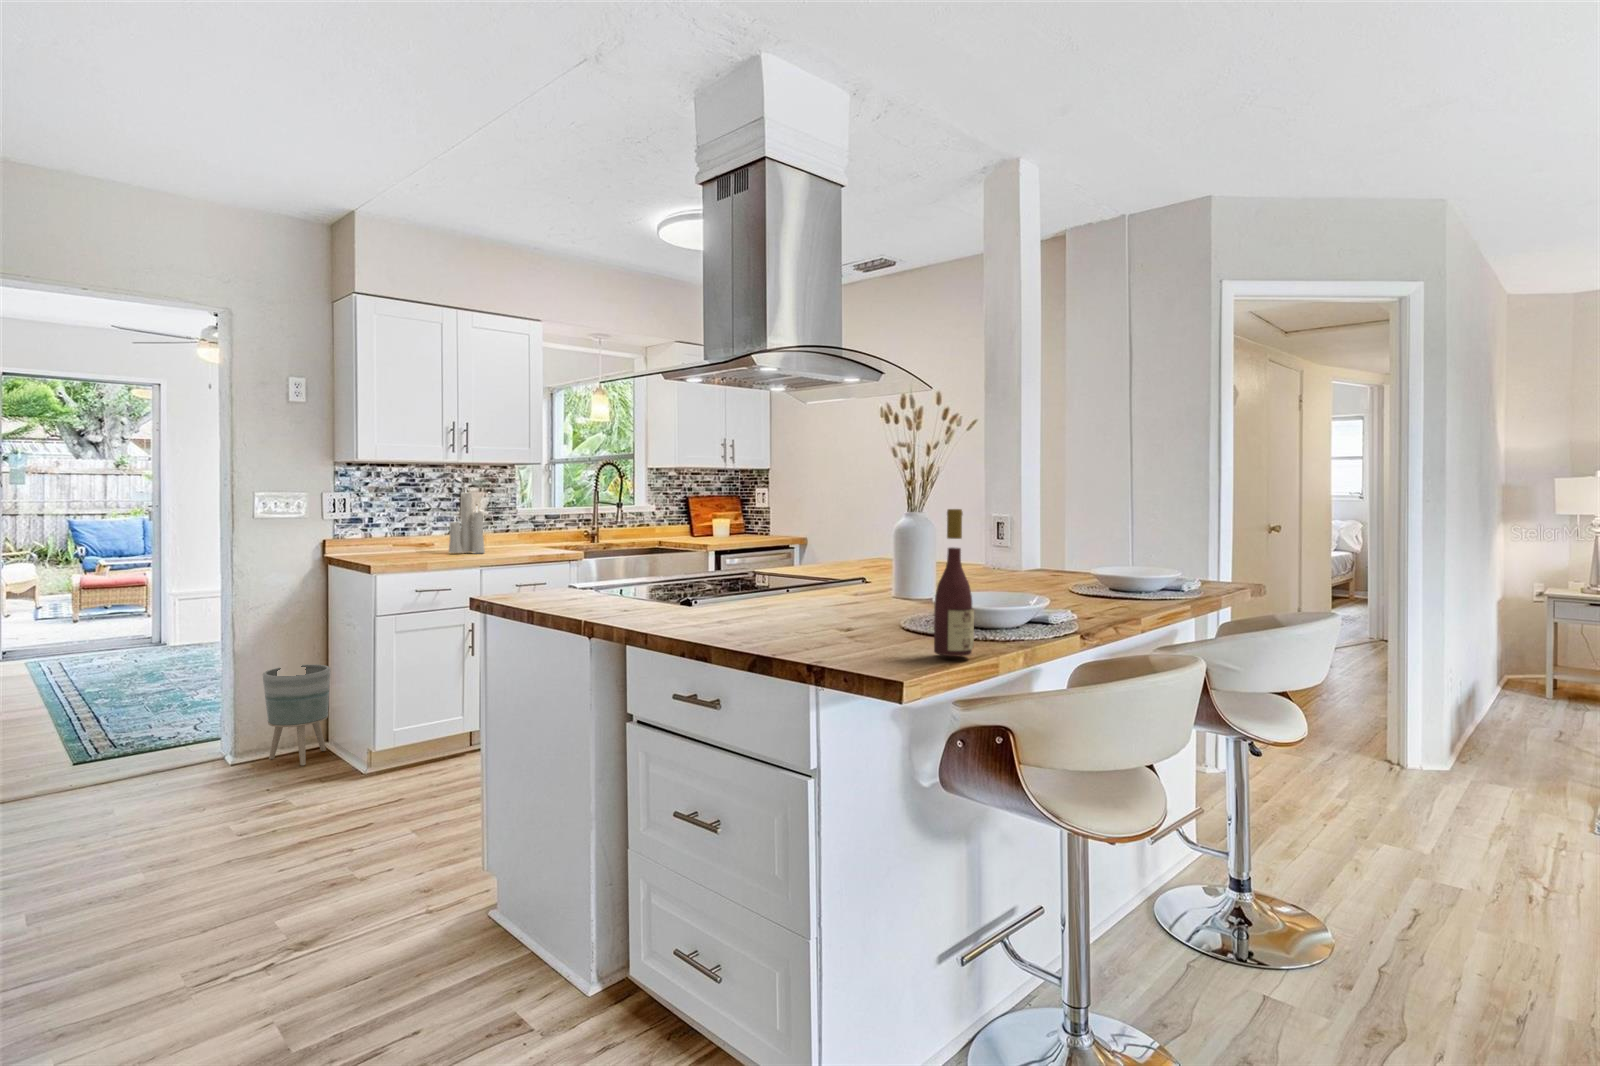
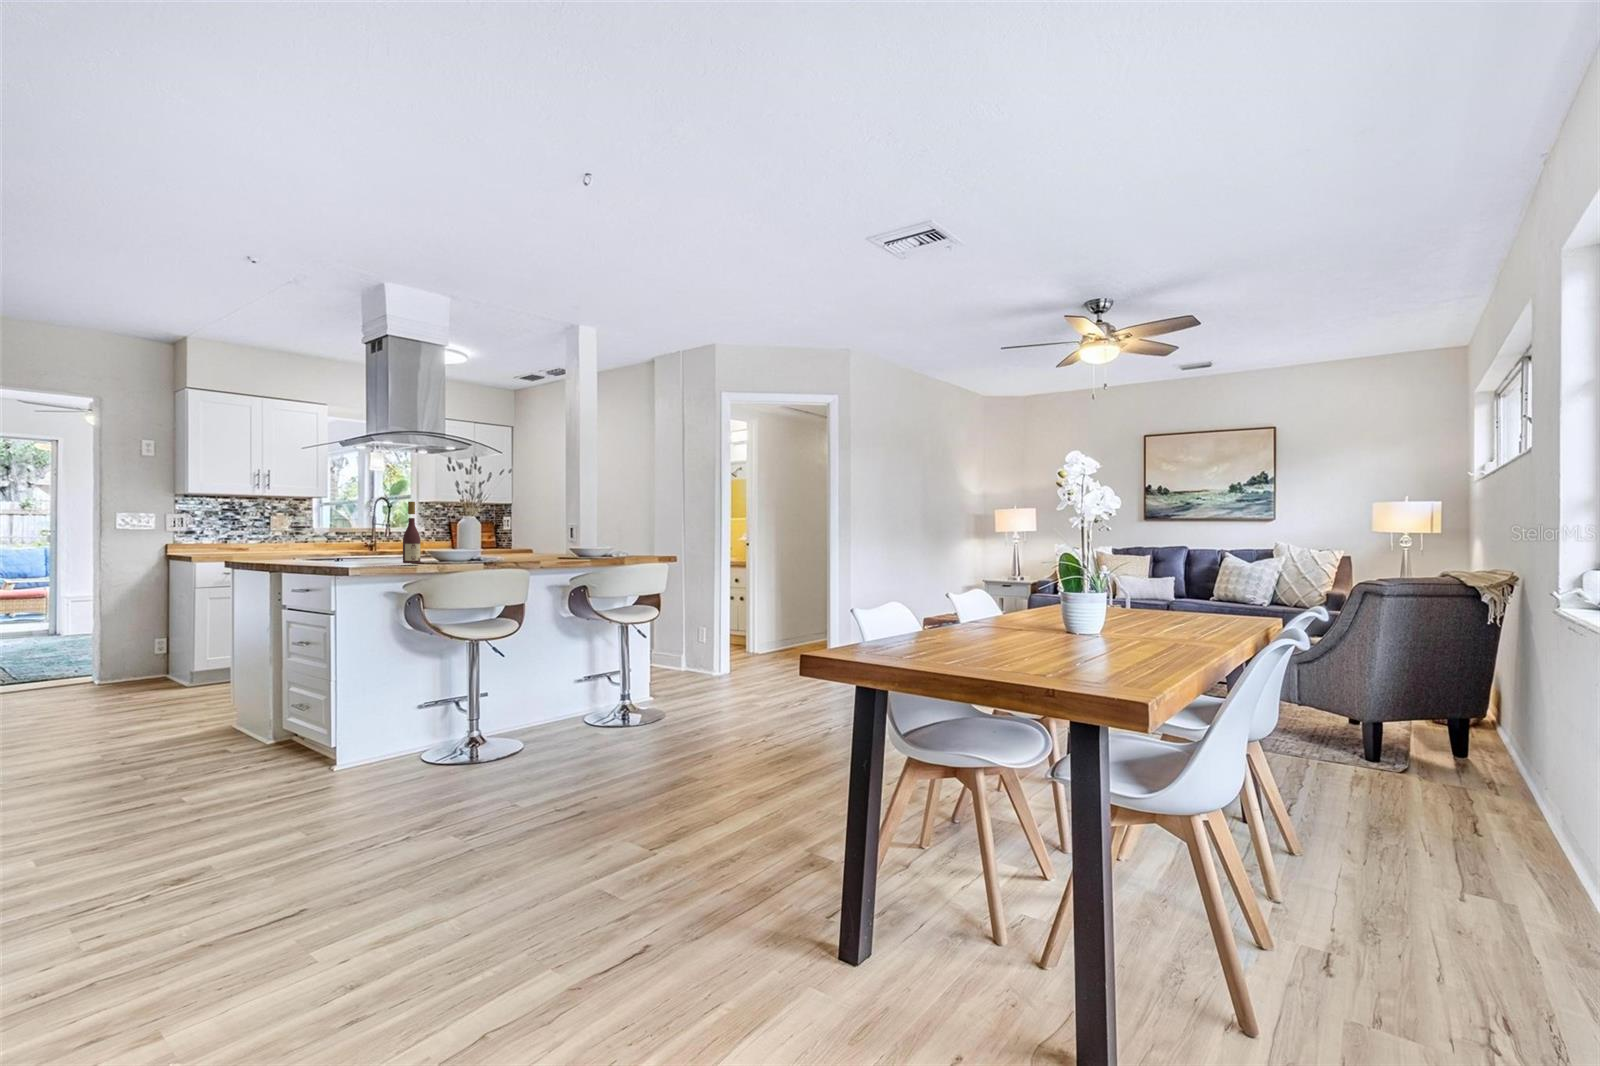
candle: present [449,492,485,553] -> none [247,505,273,550]
planter: present [263,664,331,765] -> none [119,624,168,686]

